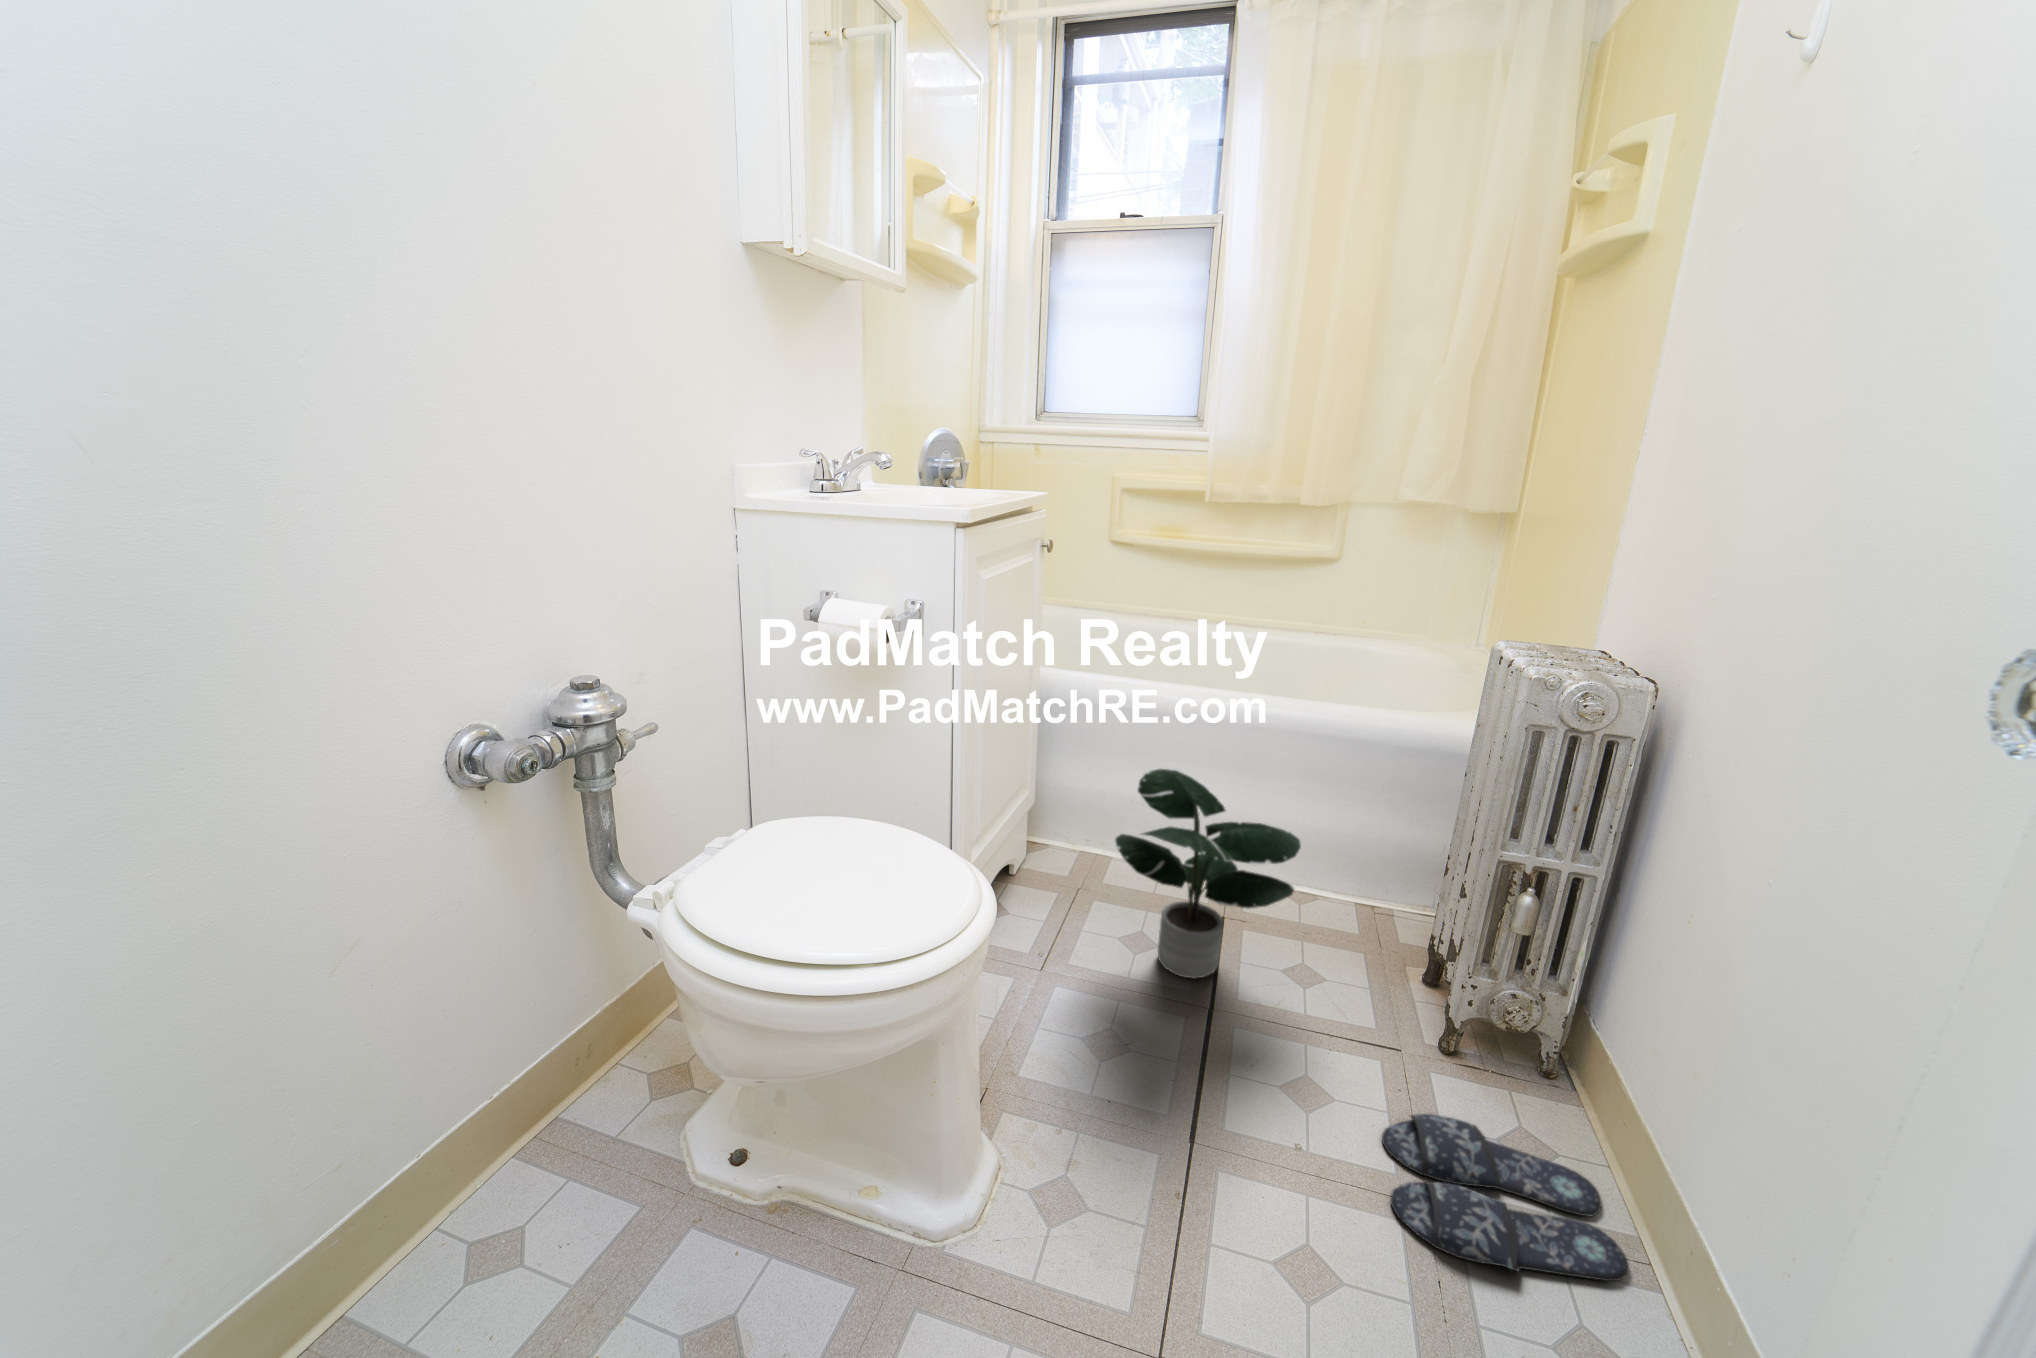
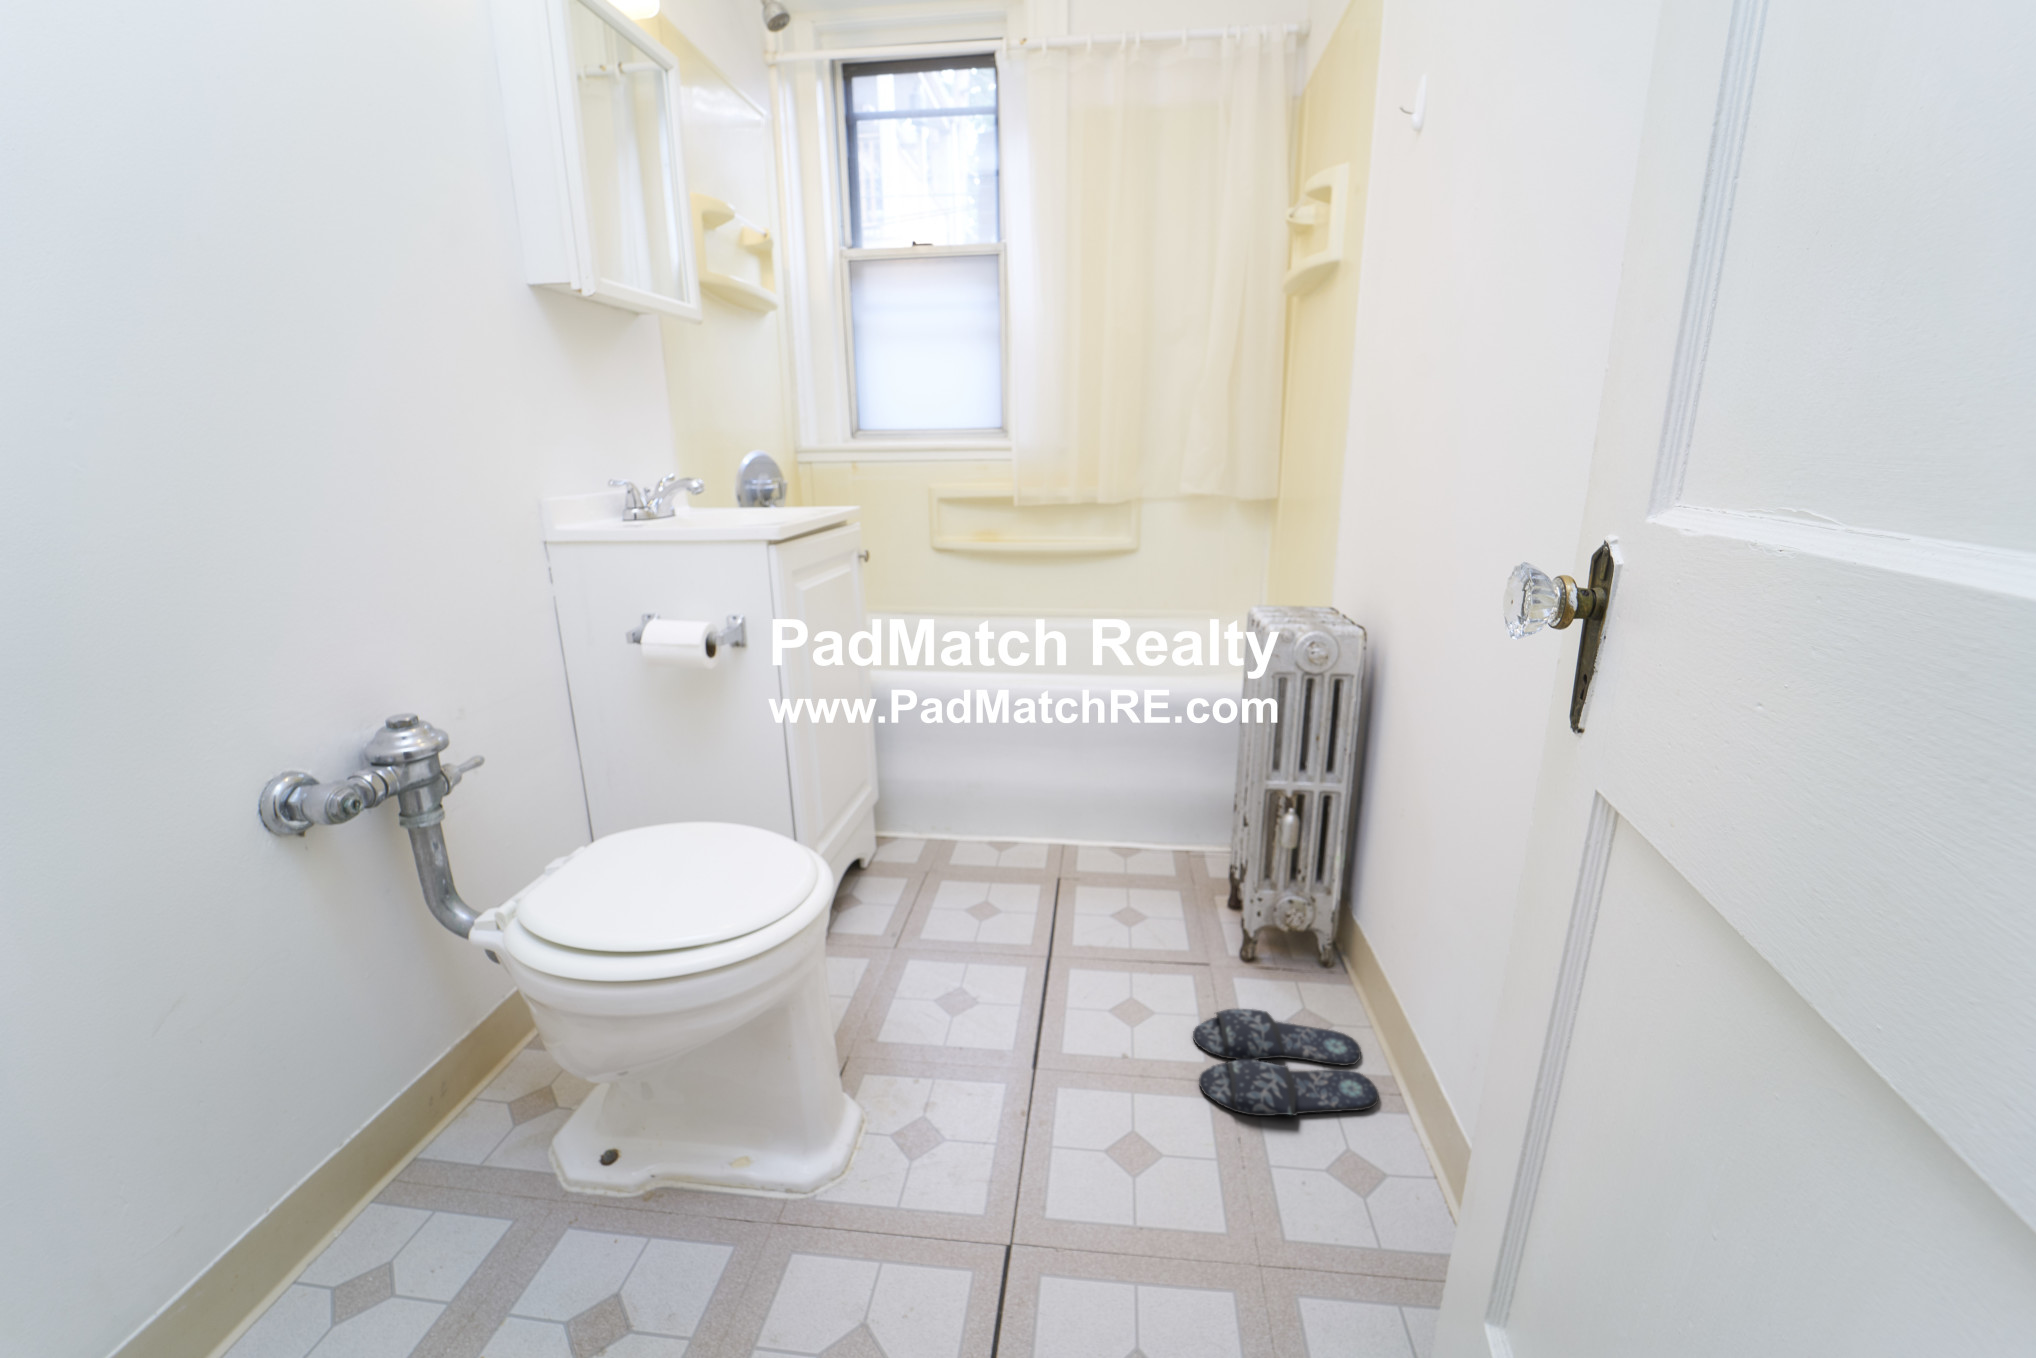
potted plant: present [1115,769,1301,978] -> none [952,749,1114,933]

